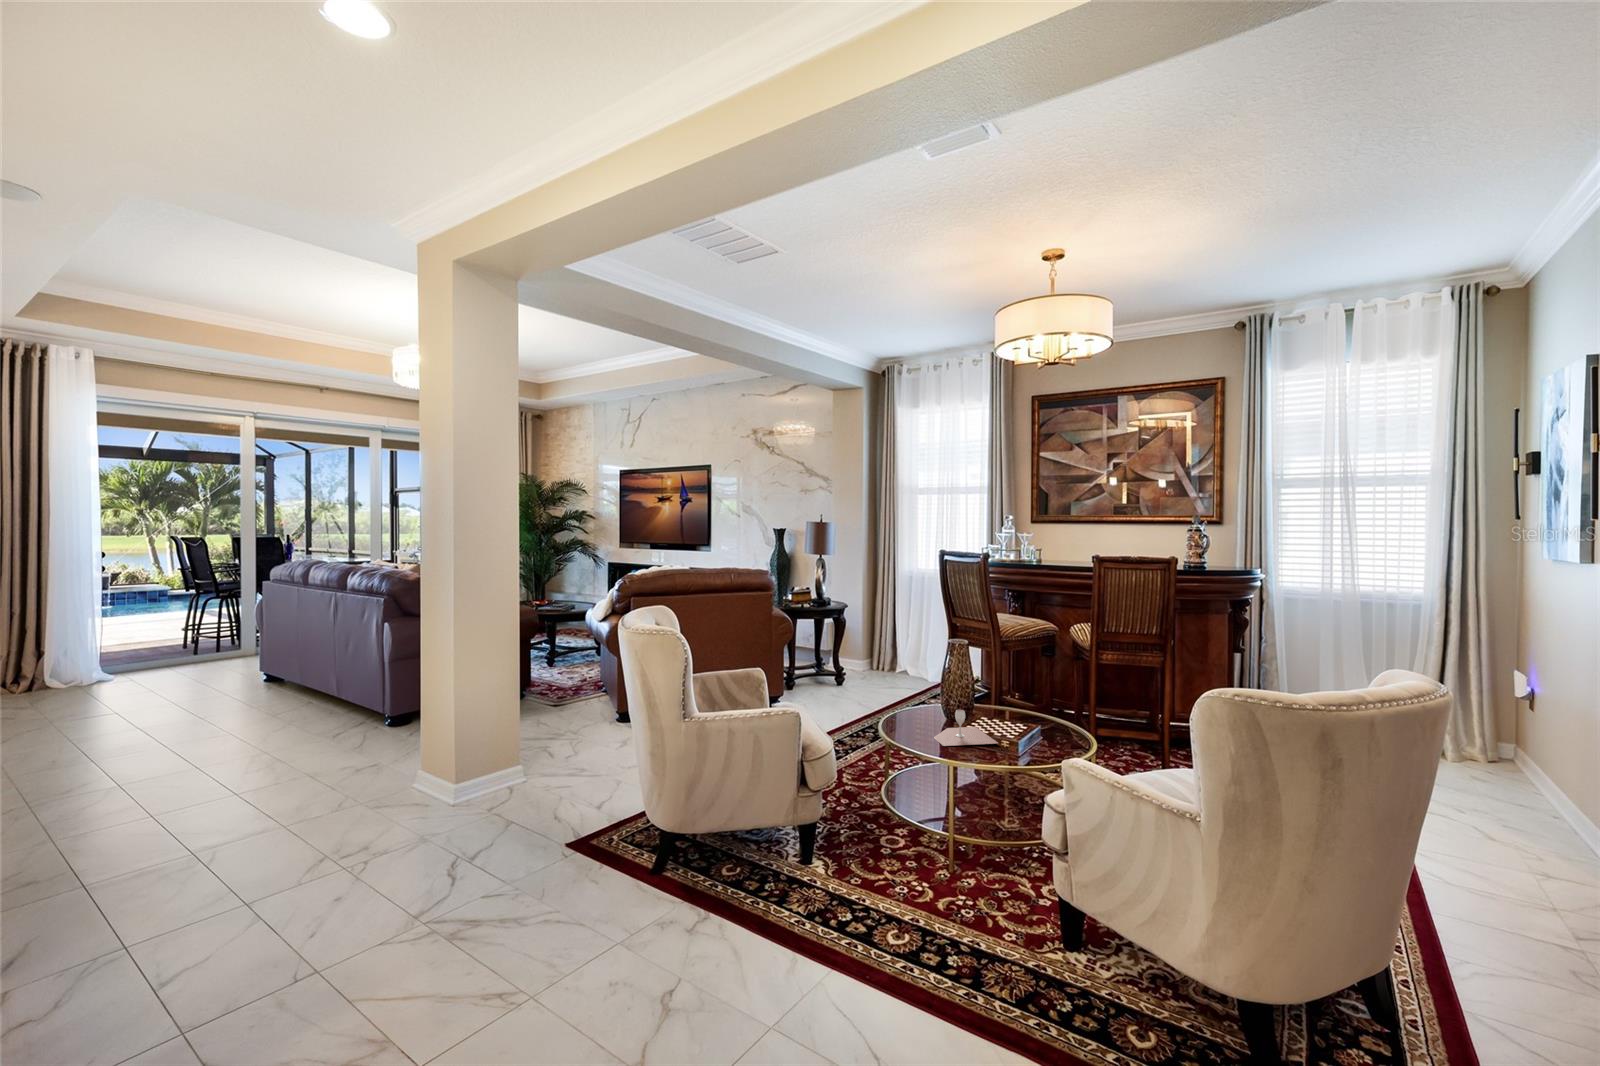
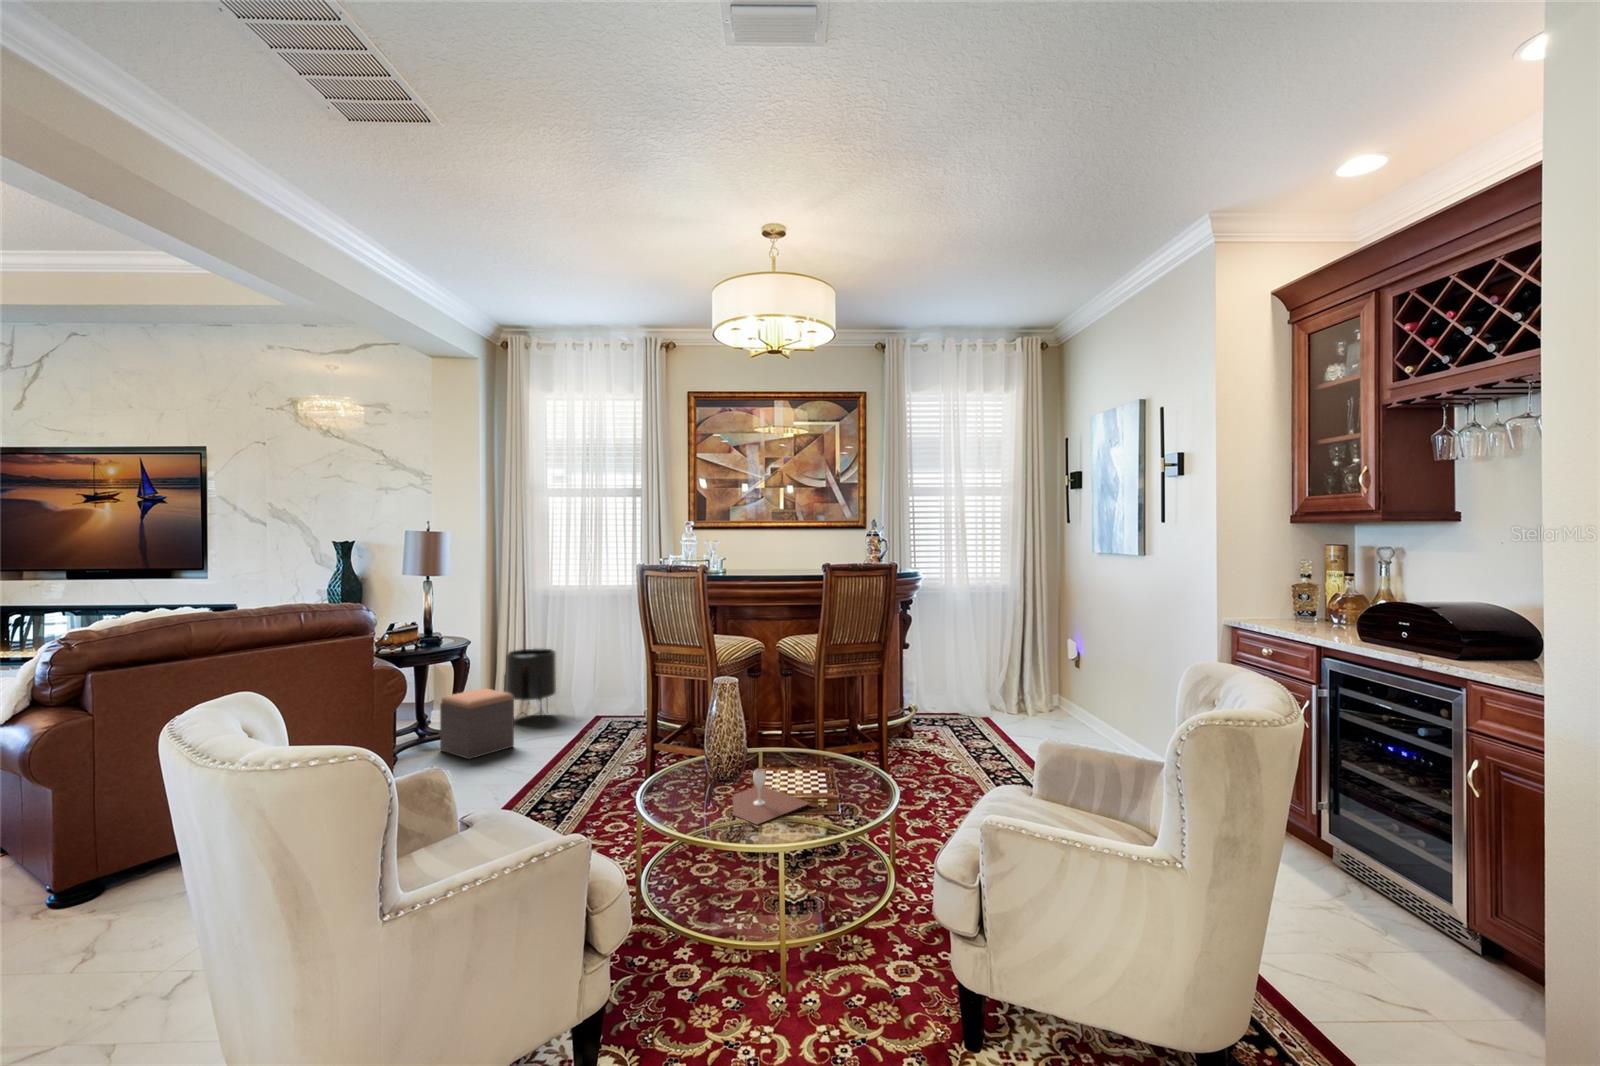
planter: none [877,620,916,681] -> present [504,648,556,702]
footstool: none [823,645,873,696] -> present [440,688,514,759]

